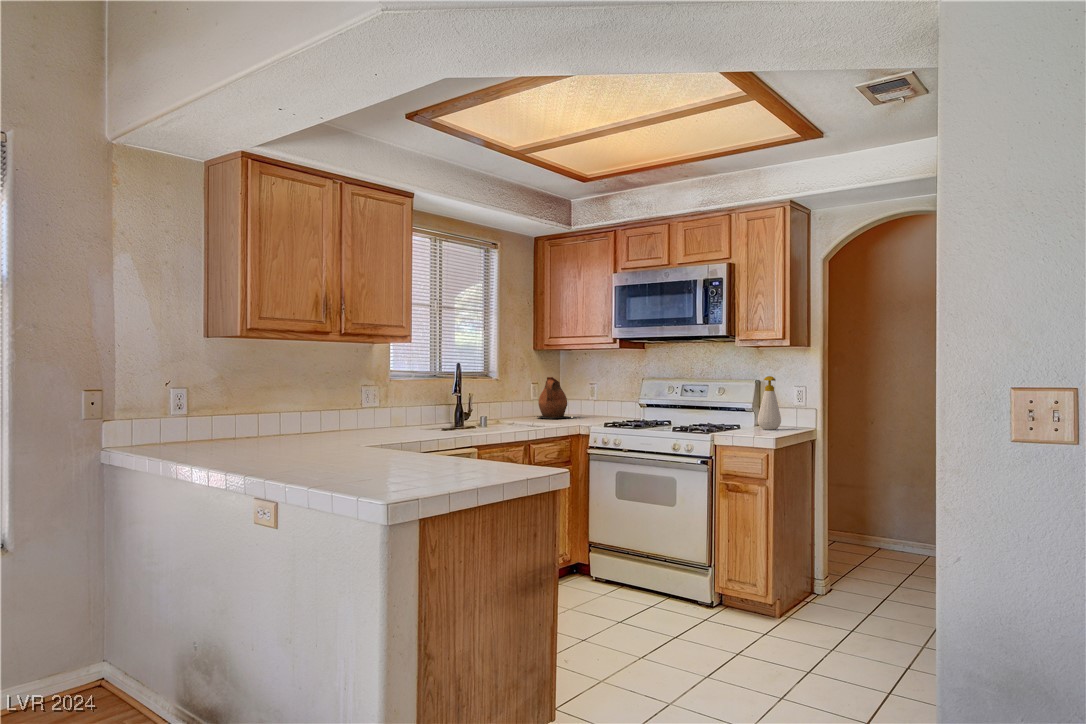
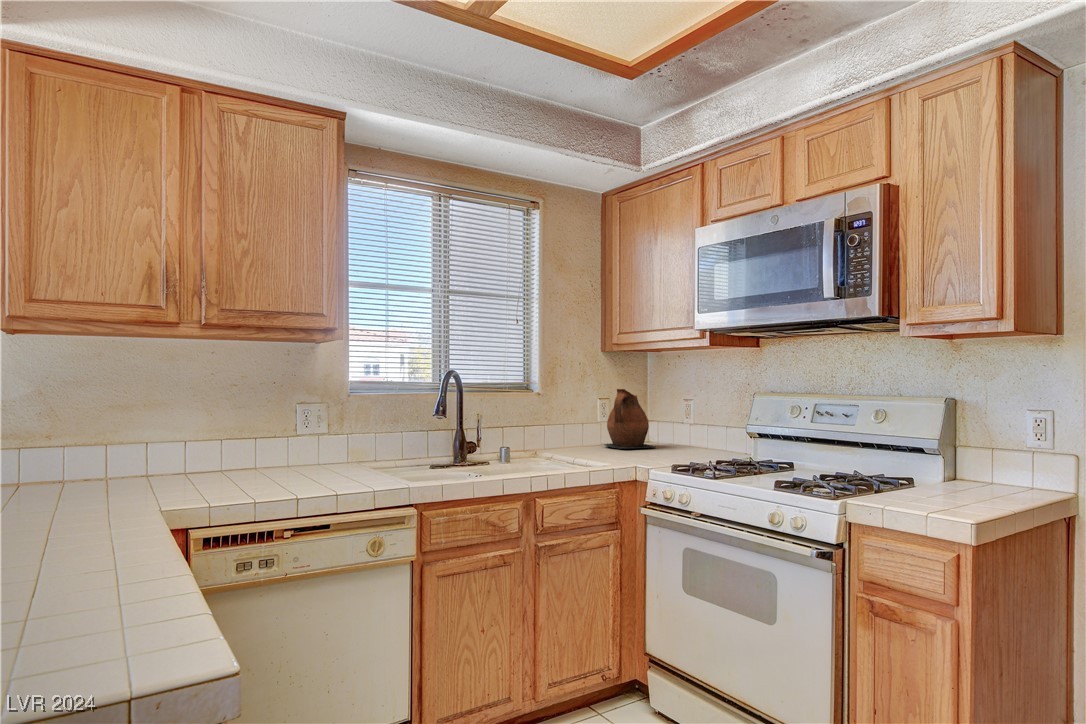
soap bottle: present [758,376,781,430] -> none [945,392,997,496]

